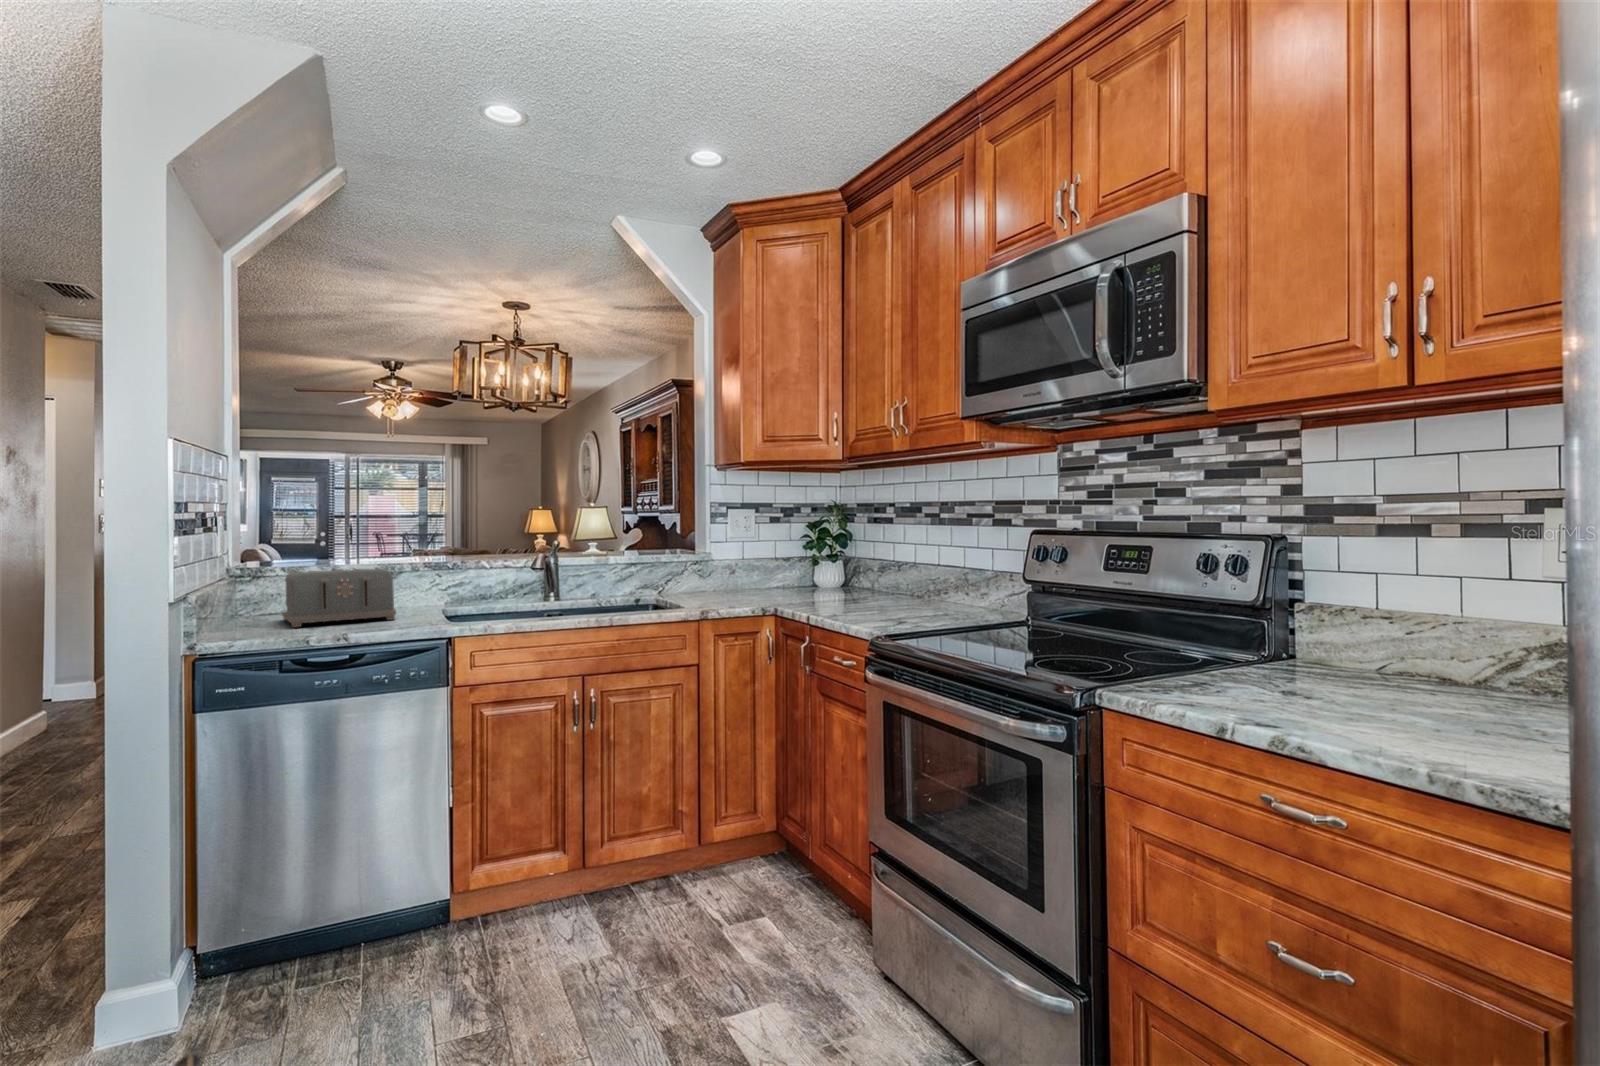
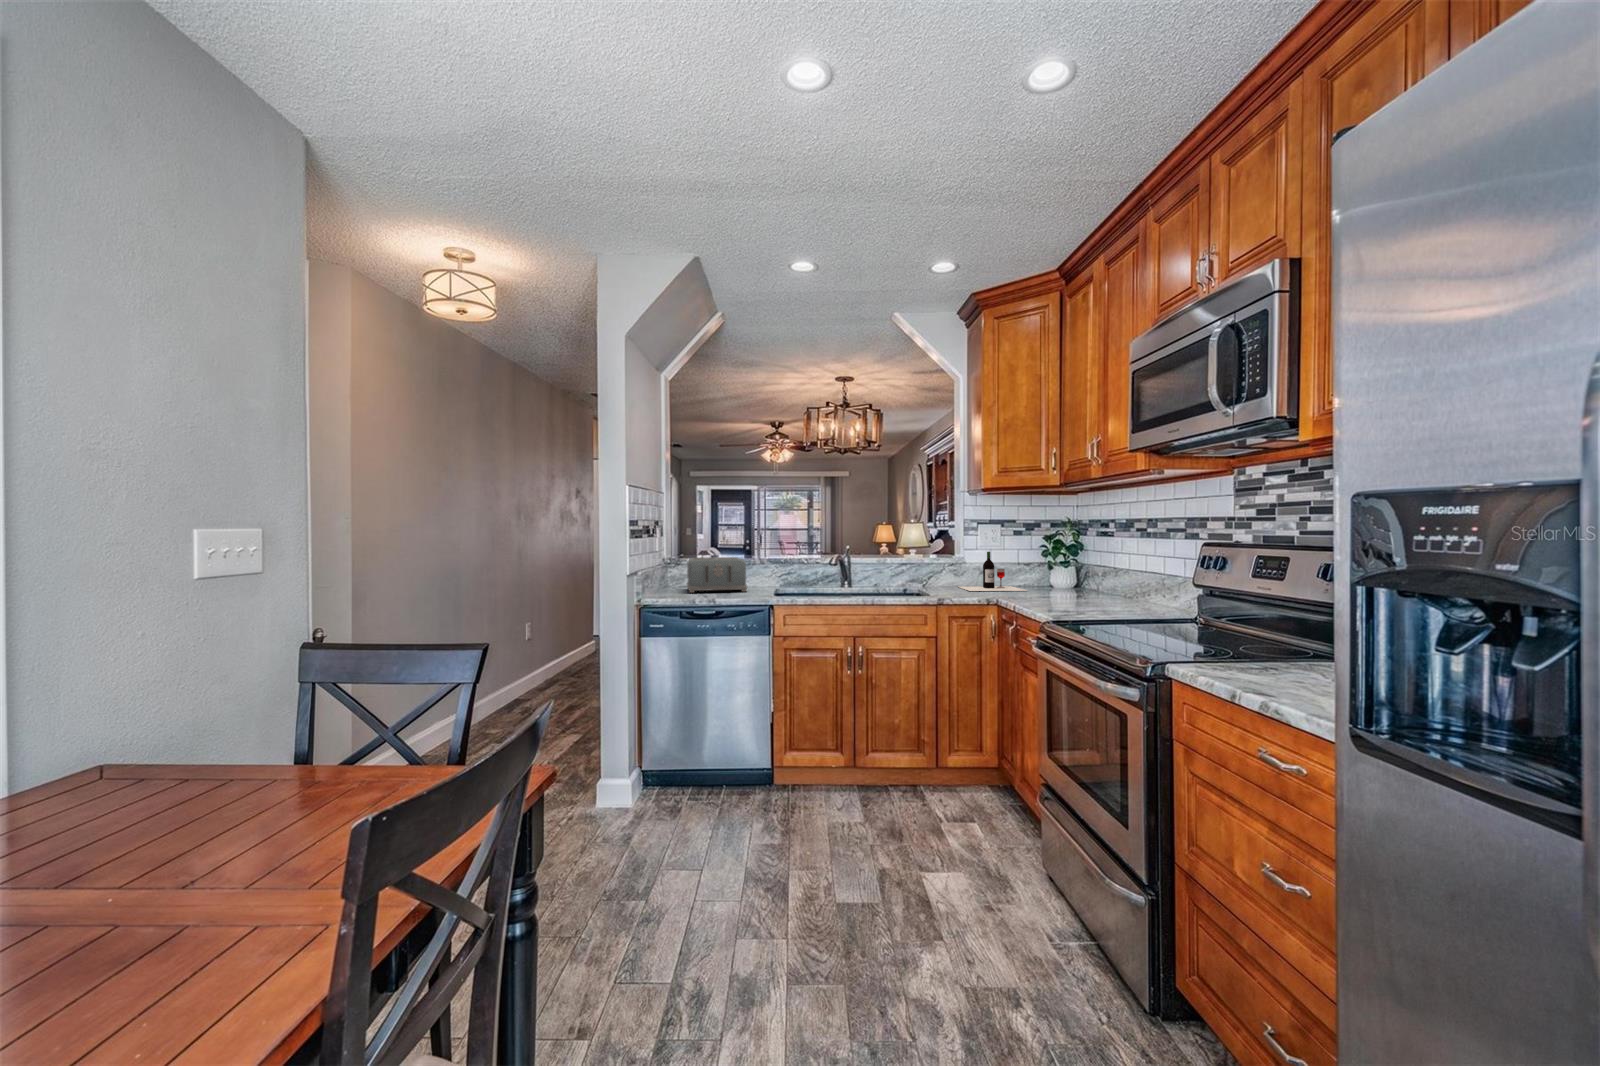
wine bottle: none [700,548,796,600] -> present [960,552,1027,591]

